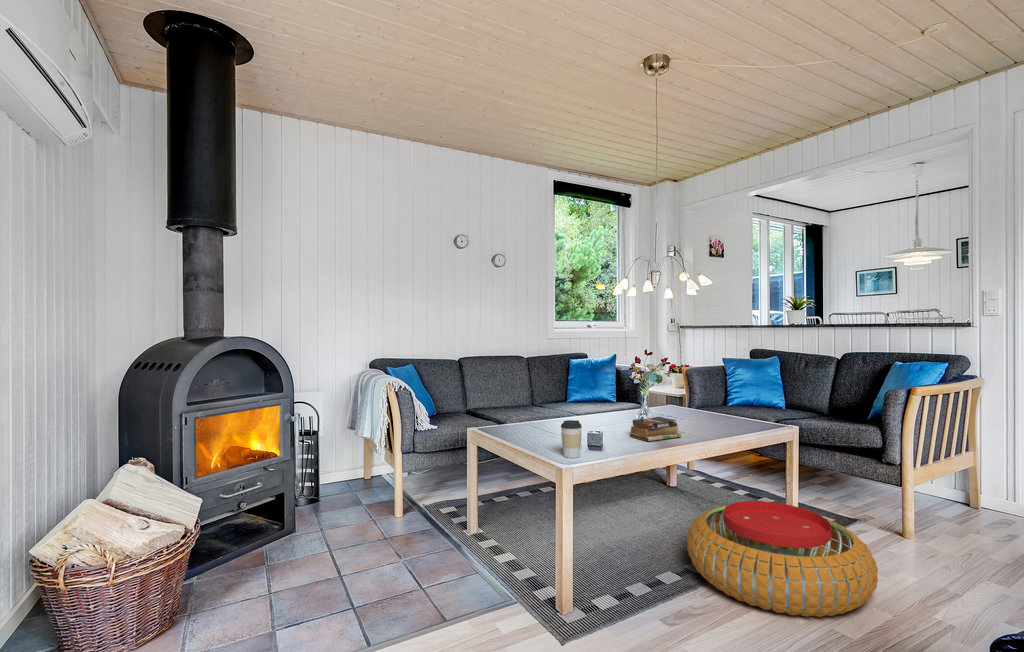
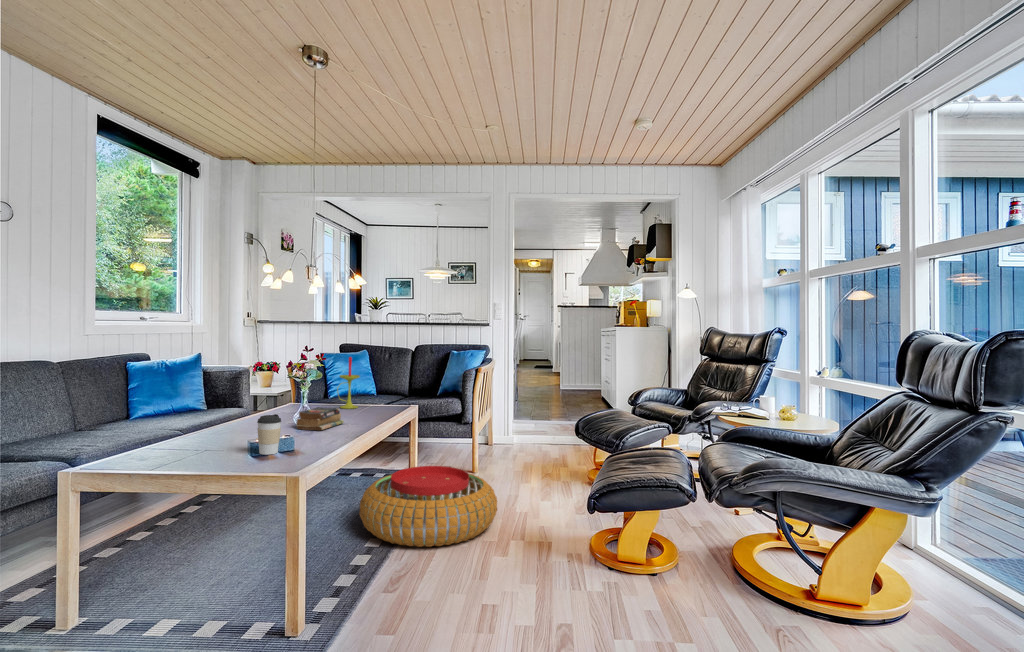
candle: none [700,364,728,422] -> present [337,357,360,409]

